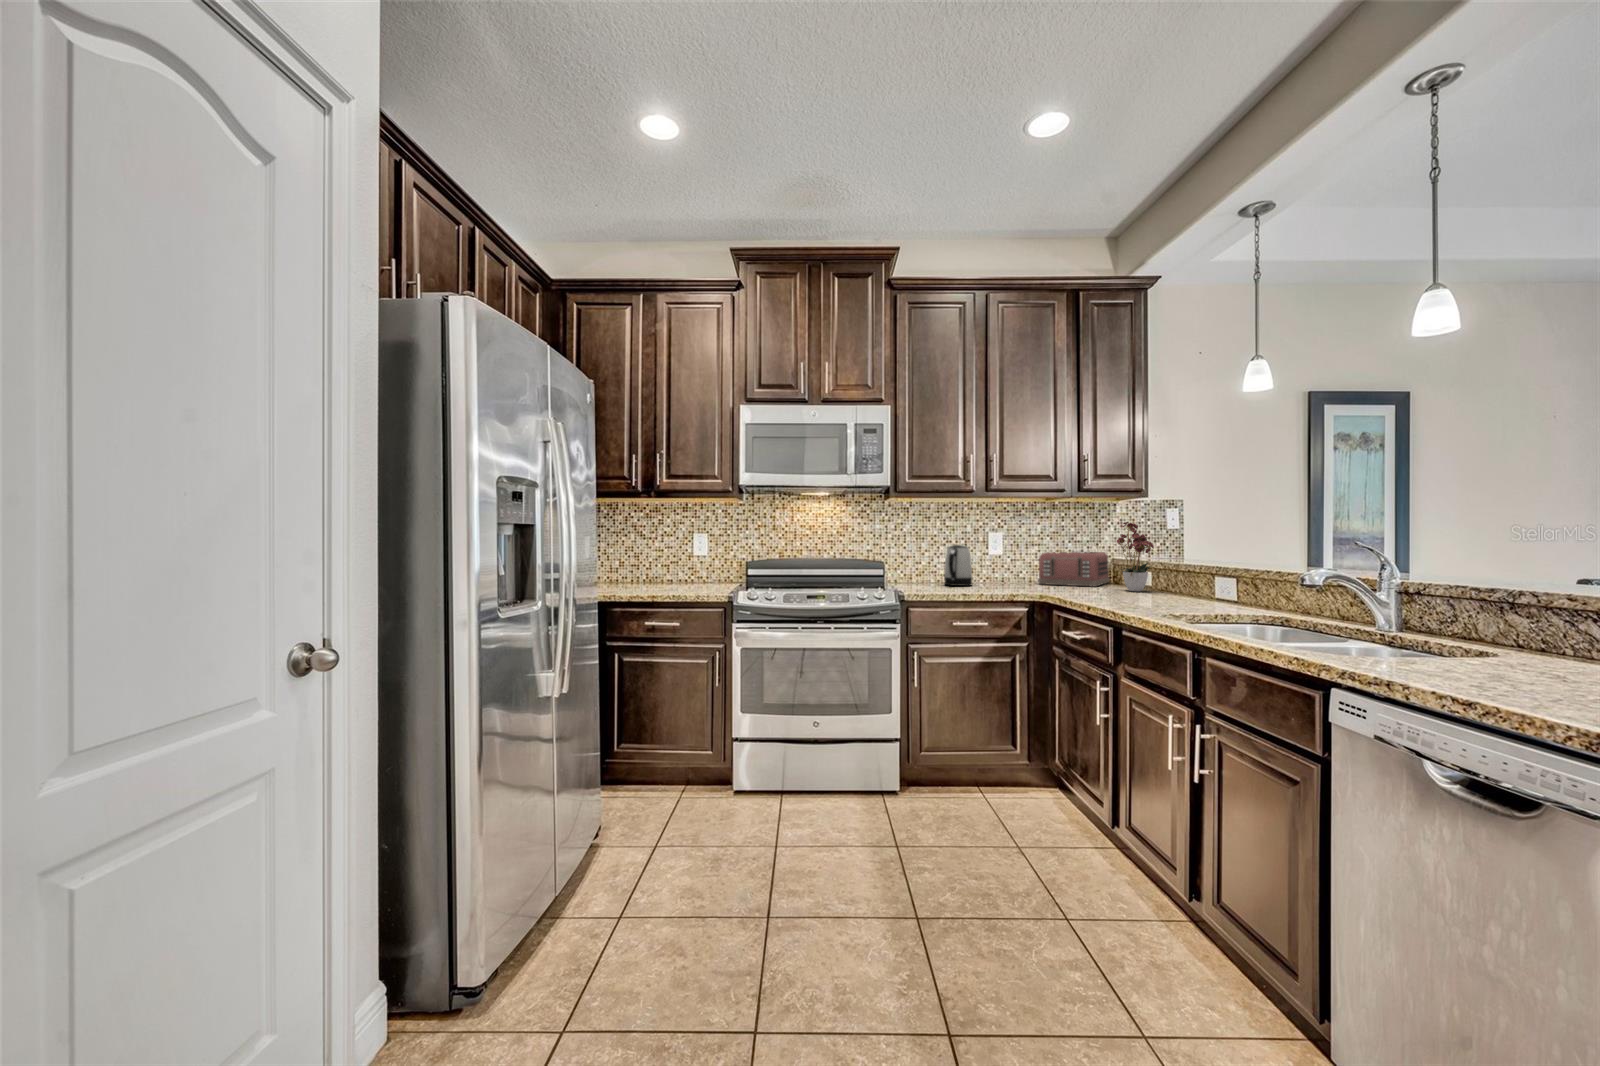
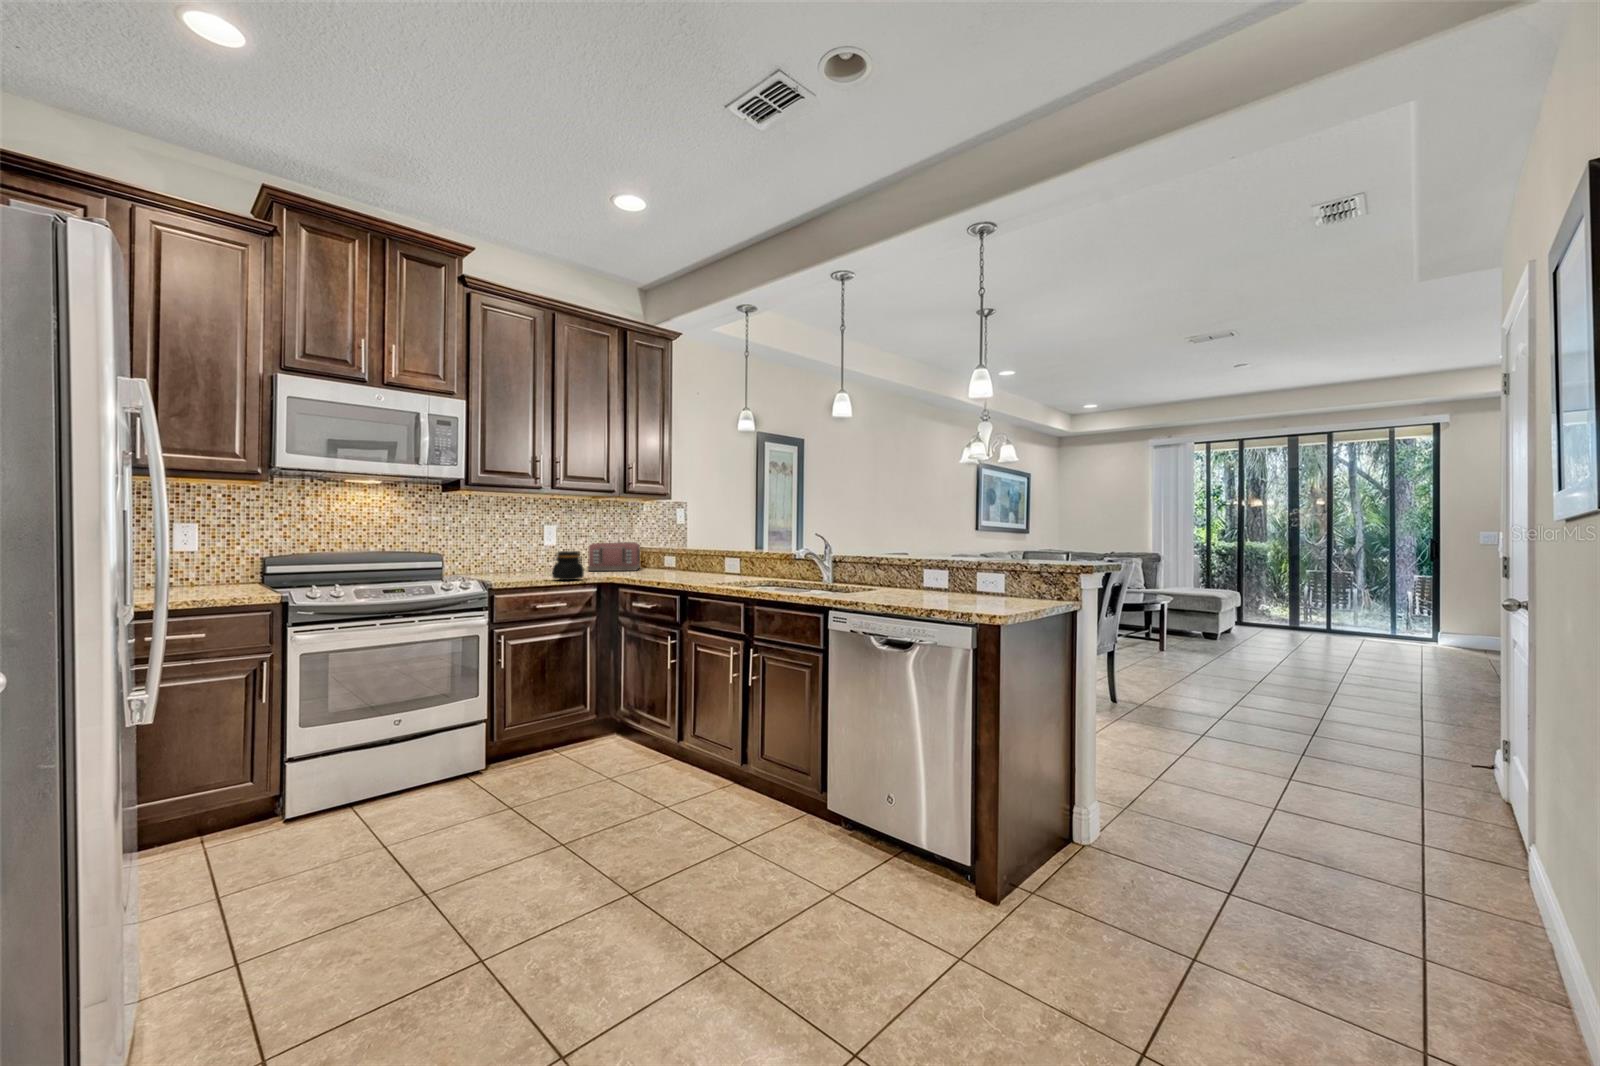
flower arrangement: present [1117,522,1154,591] -> none [653,515,687,572]
kettle: present [944,545,972,586] -> none [504,537,533,576]
jar: none [975,562,1011,595] -> present [552,551,584,580]

